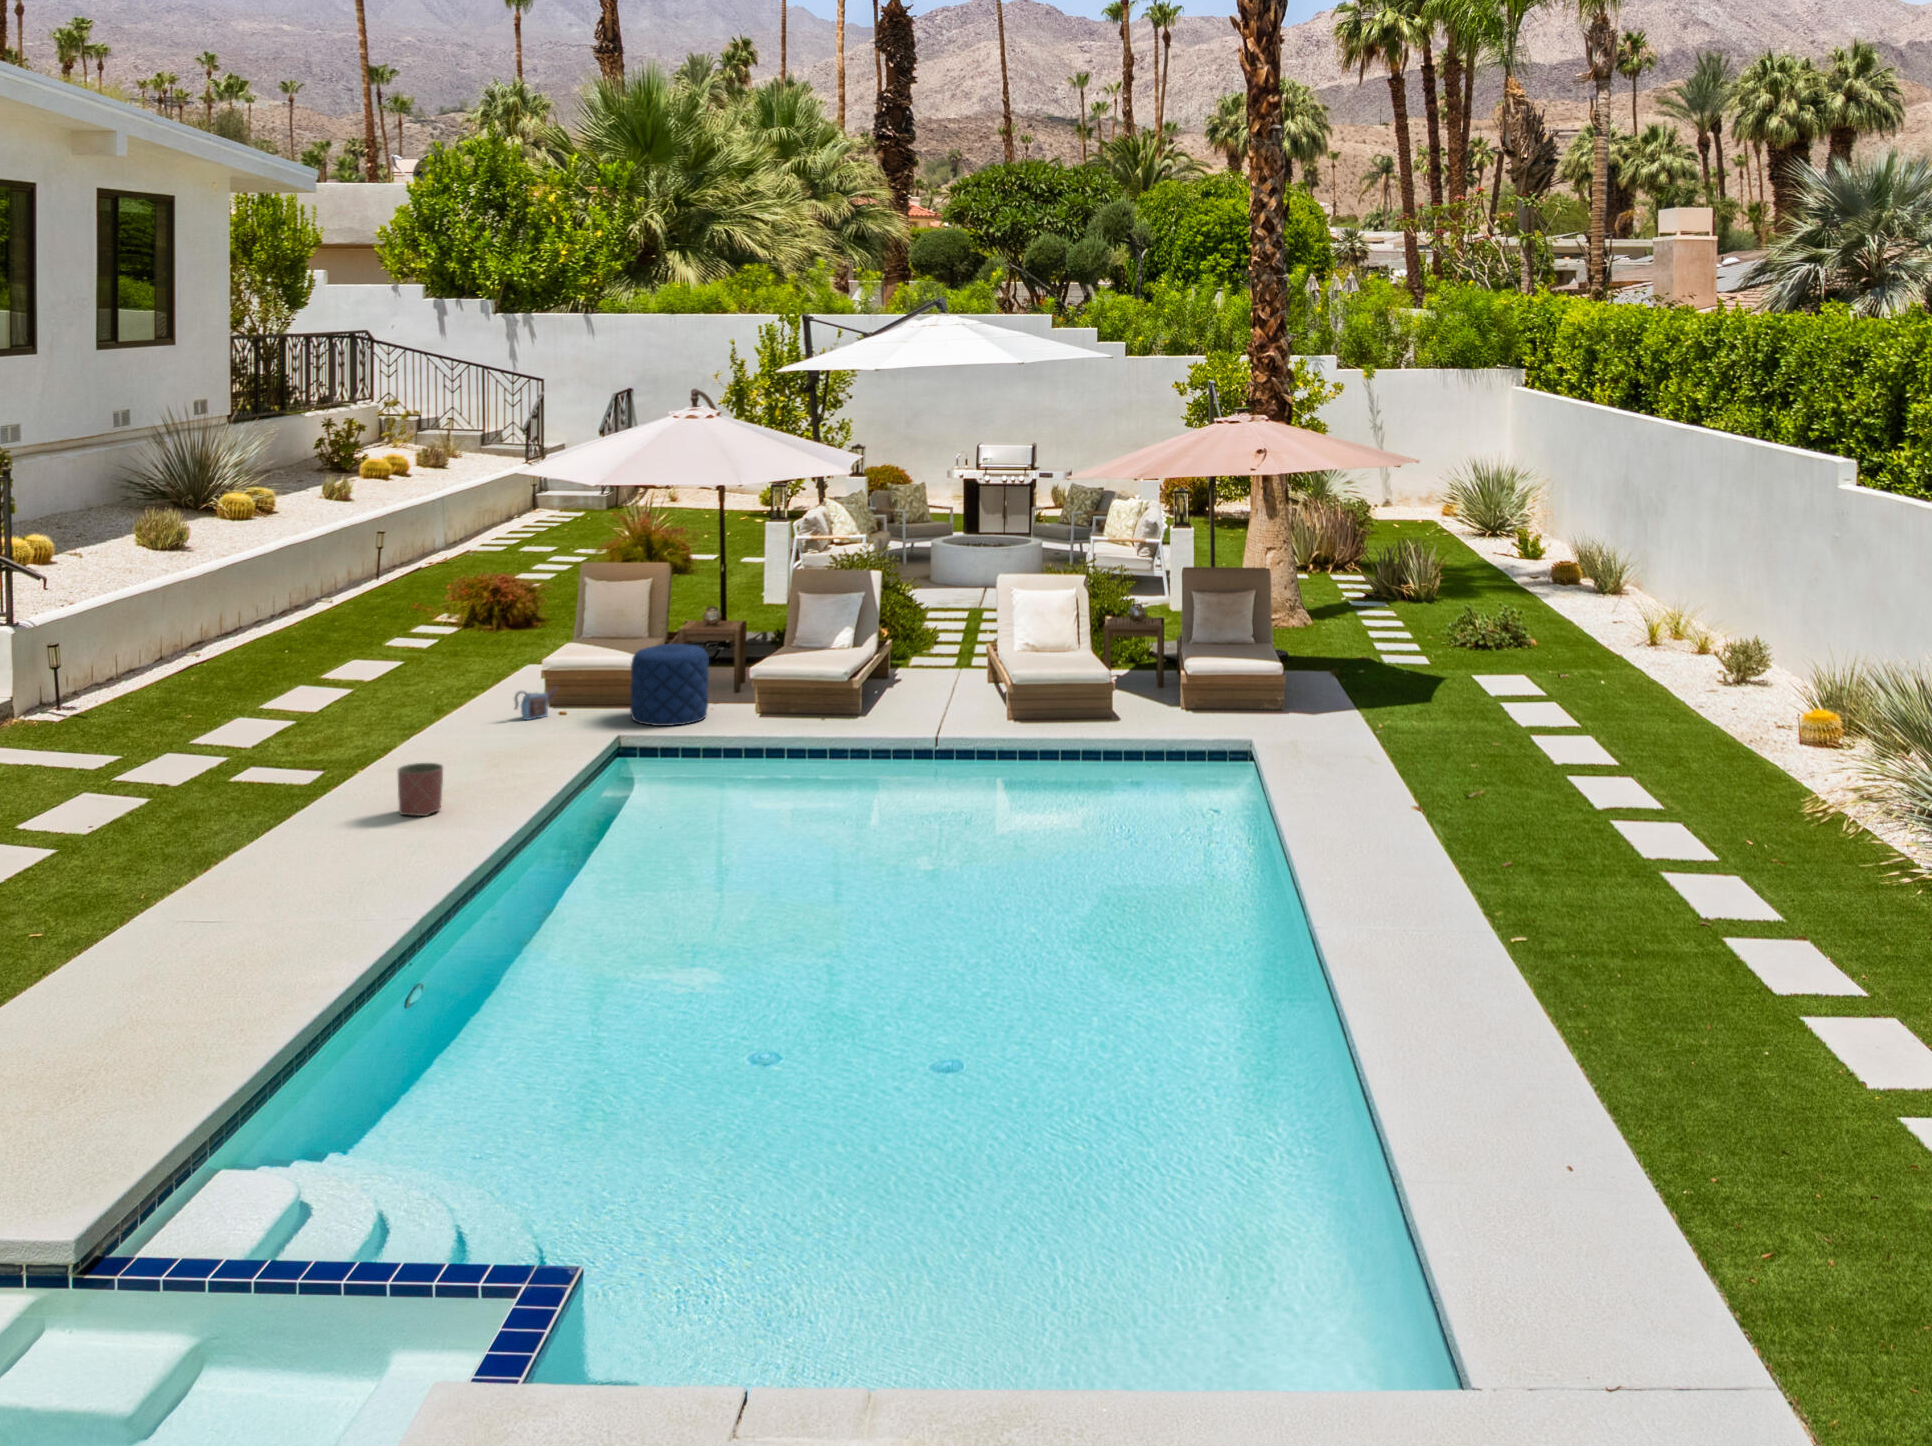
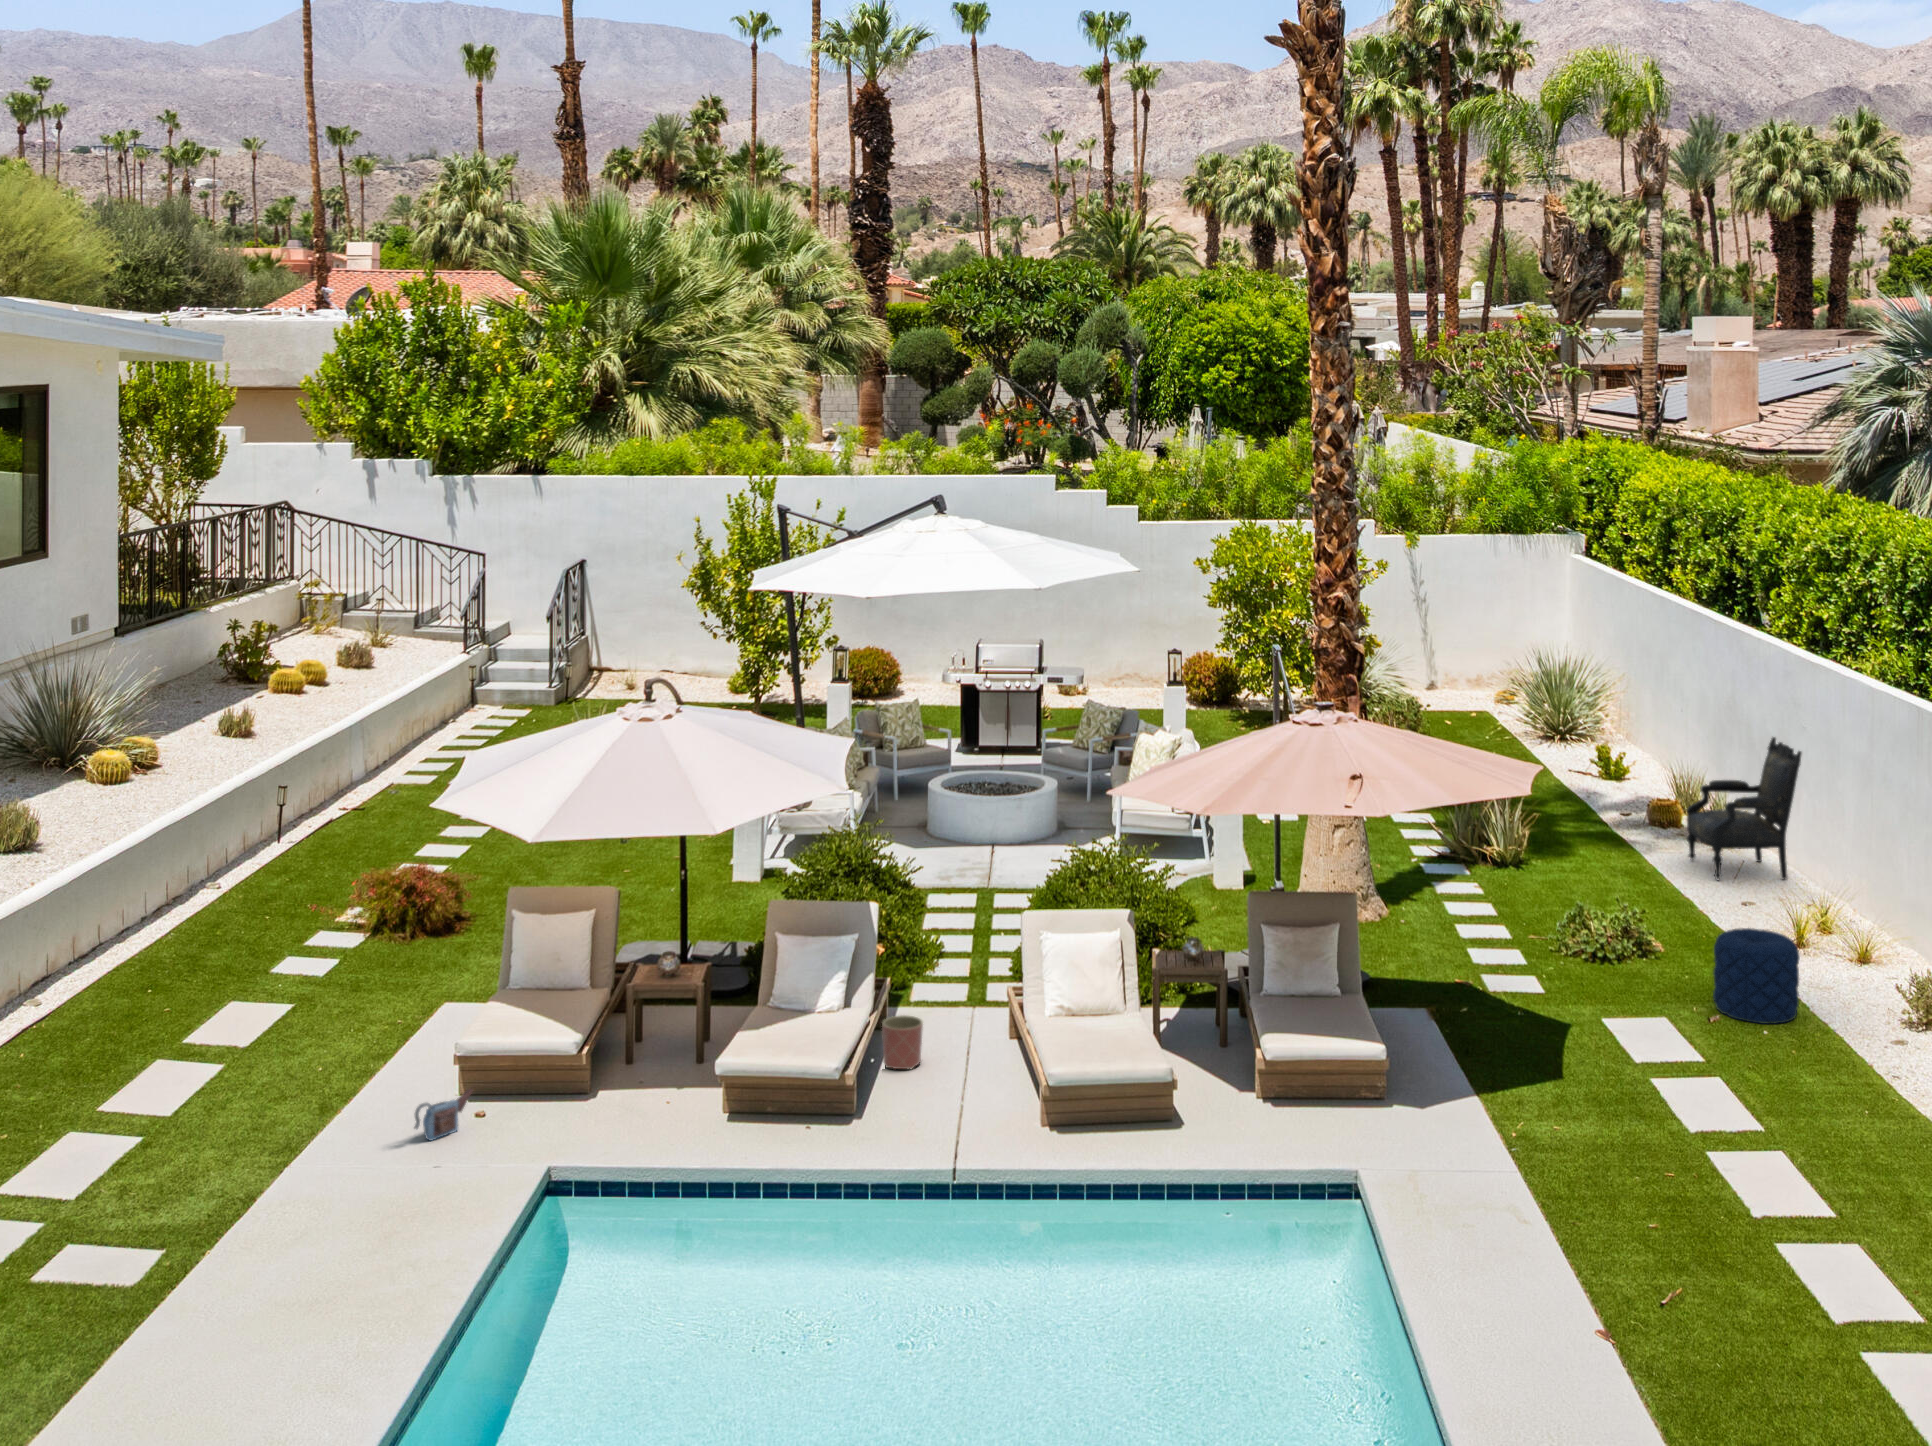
armchair: none [1574,497,1668,612] -> present [1687,737,1802,880]
pouf: present [630,644,709,726] -> present [1713,928,1800,1024]
planter: present [398,763,443,816] -> present [882,1015,923,1069]

